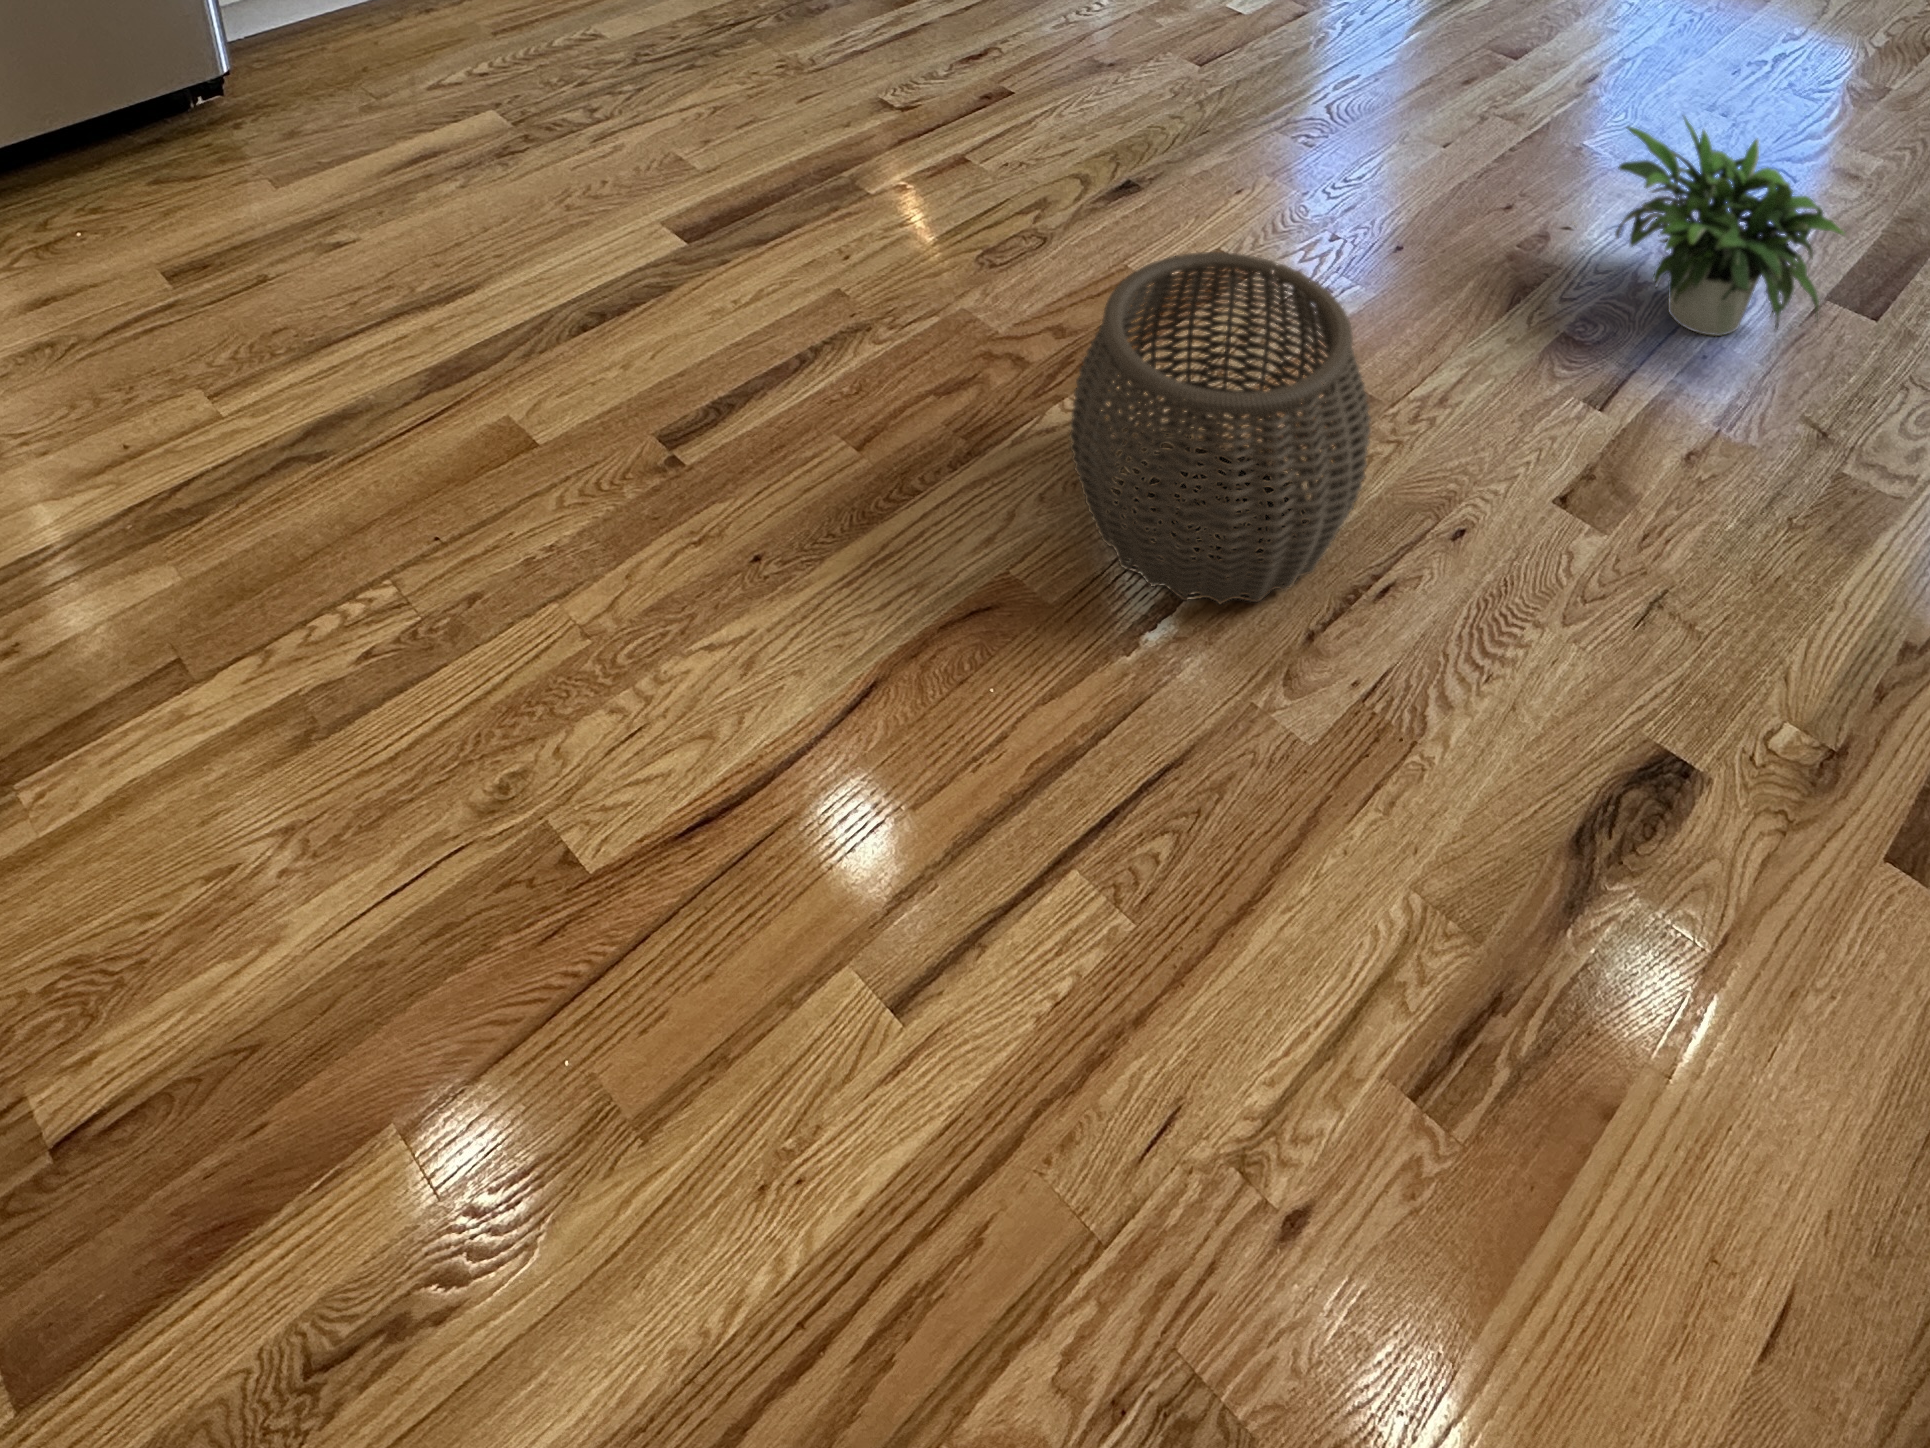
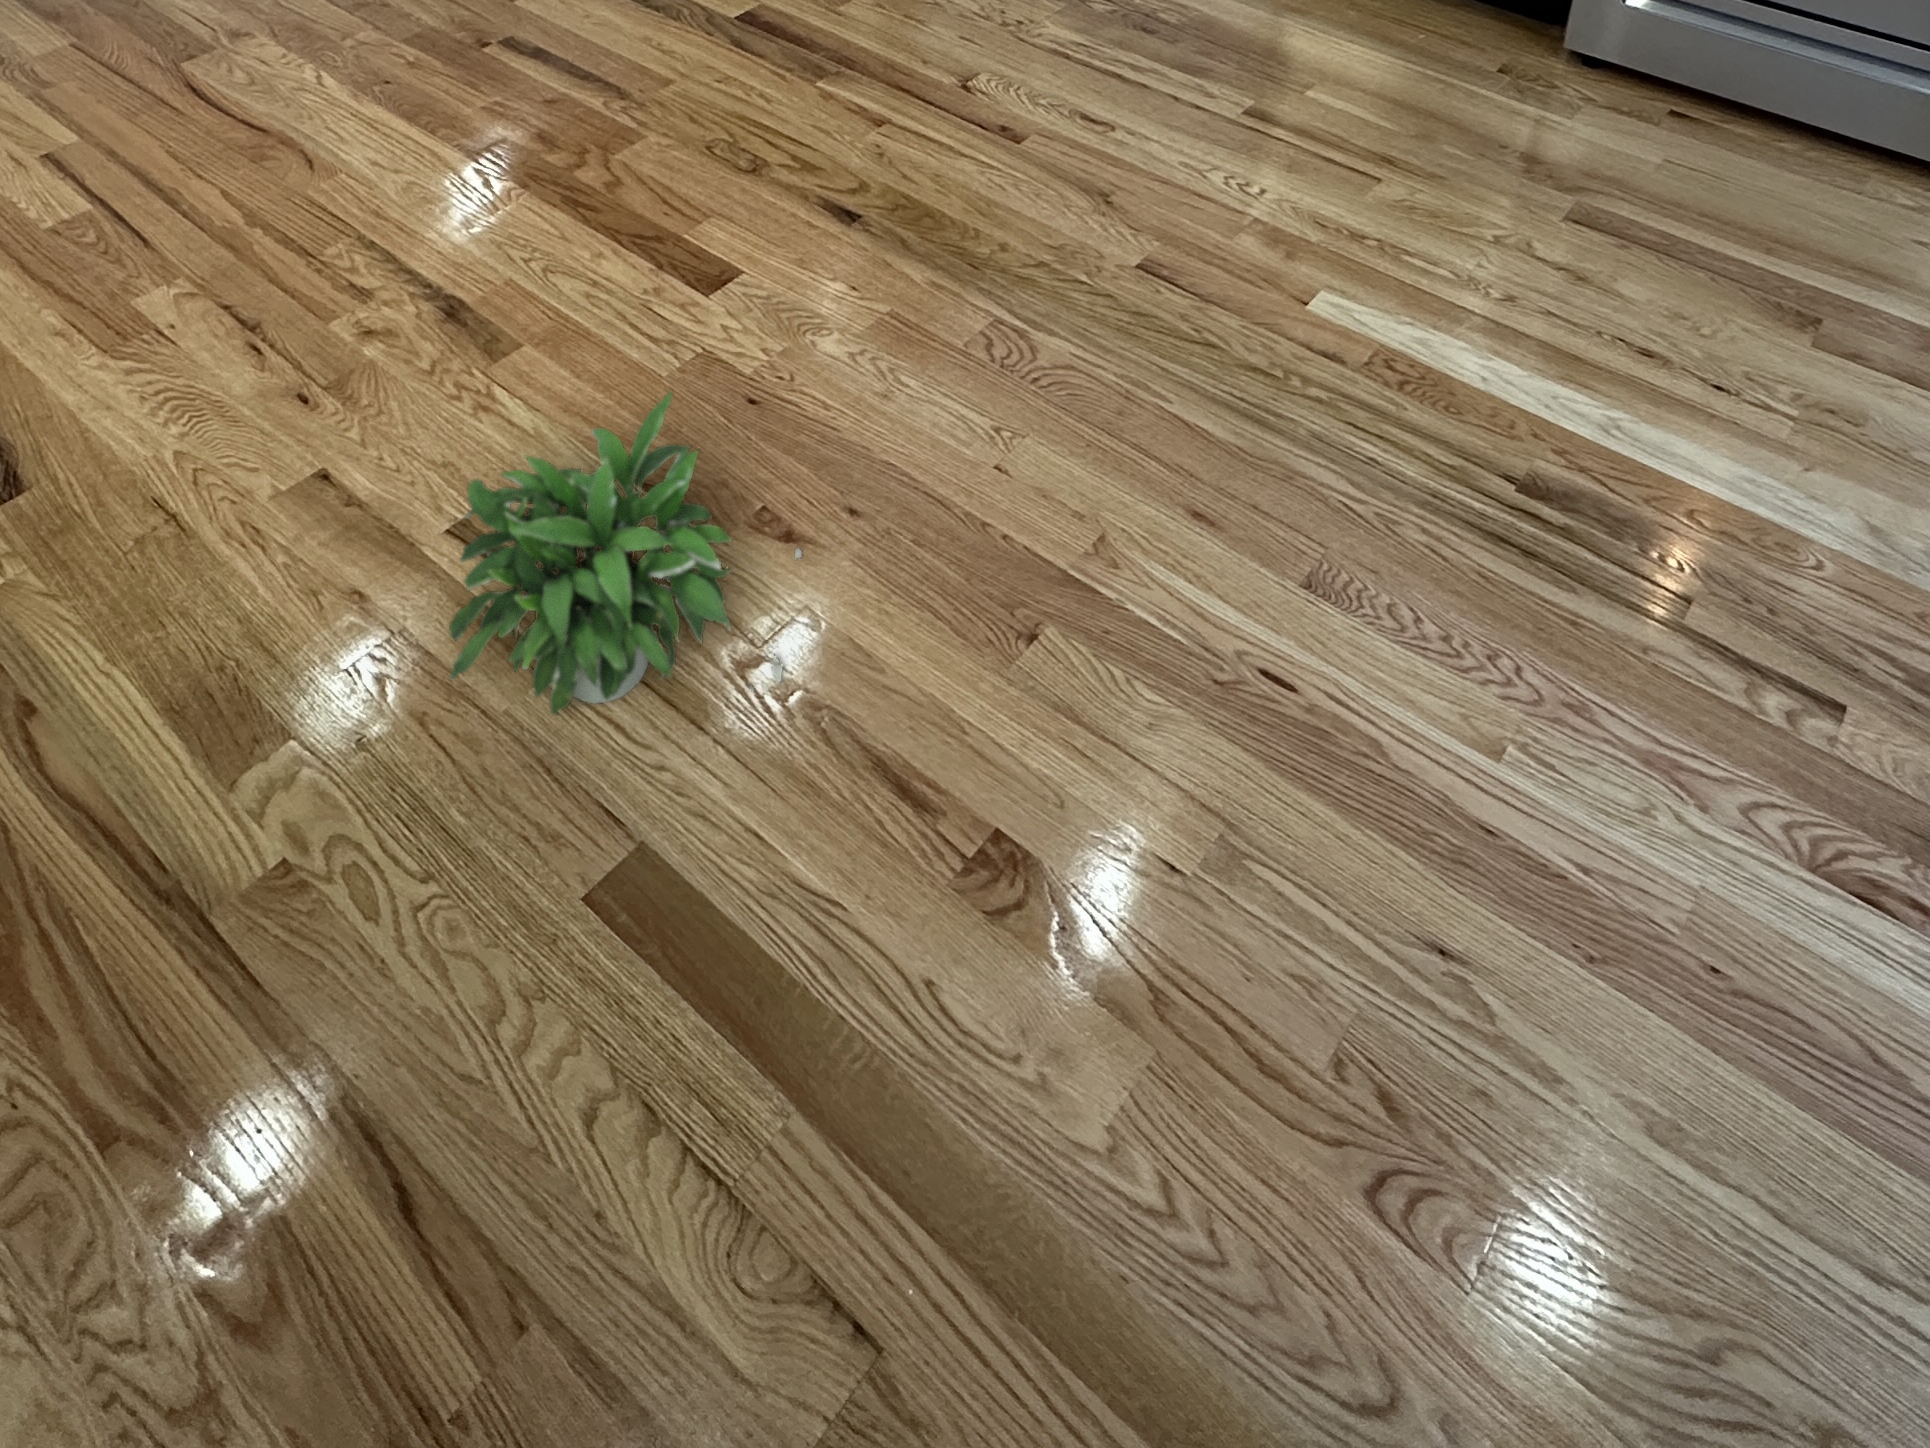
woven basket: present [1069,252,1371,604] -> none [221,41,471,307]

